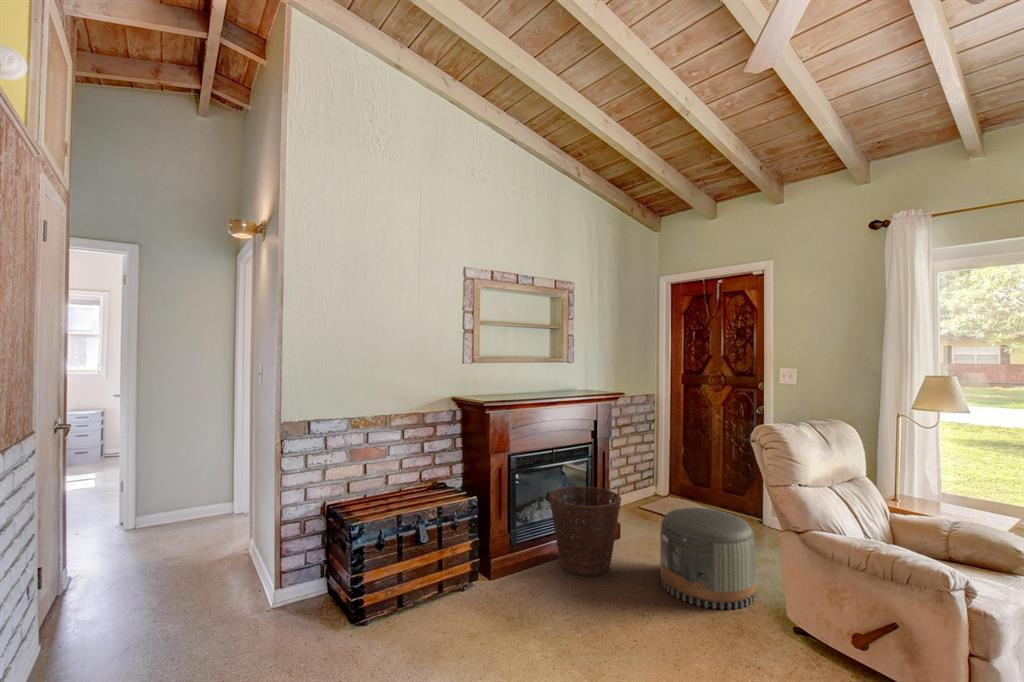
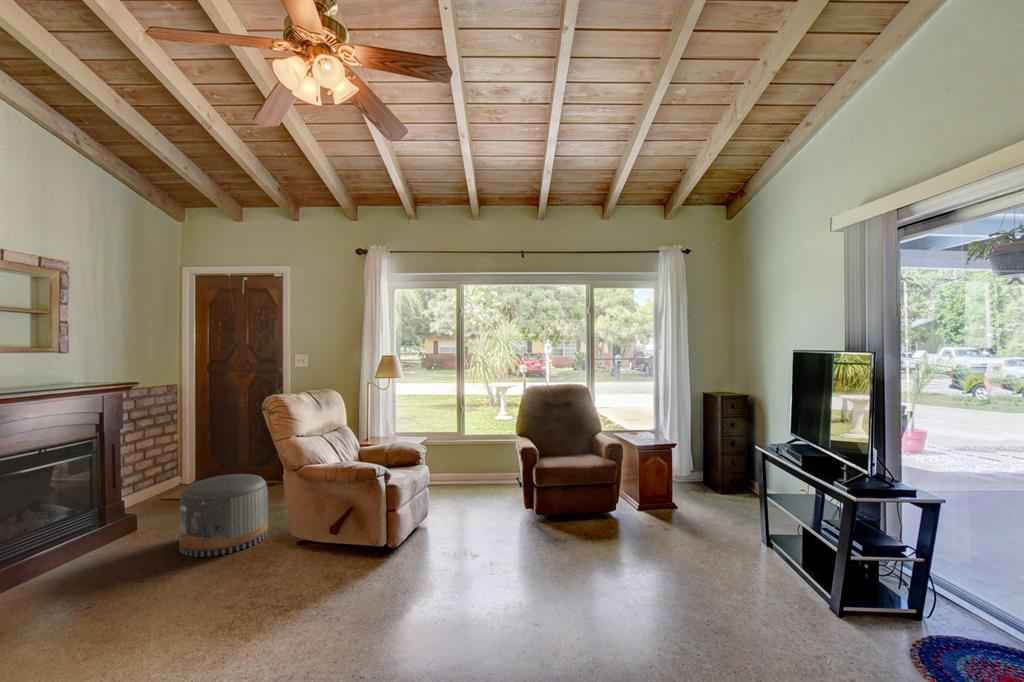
basket: present [549,486,621,576] -> none [32,481,134,577]

